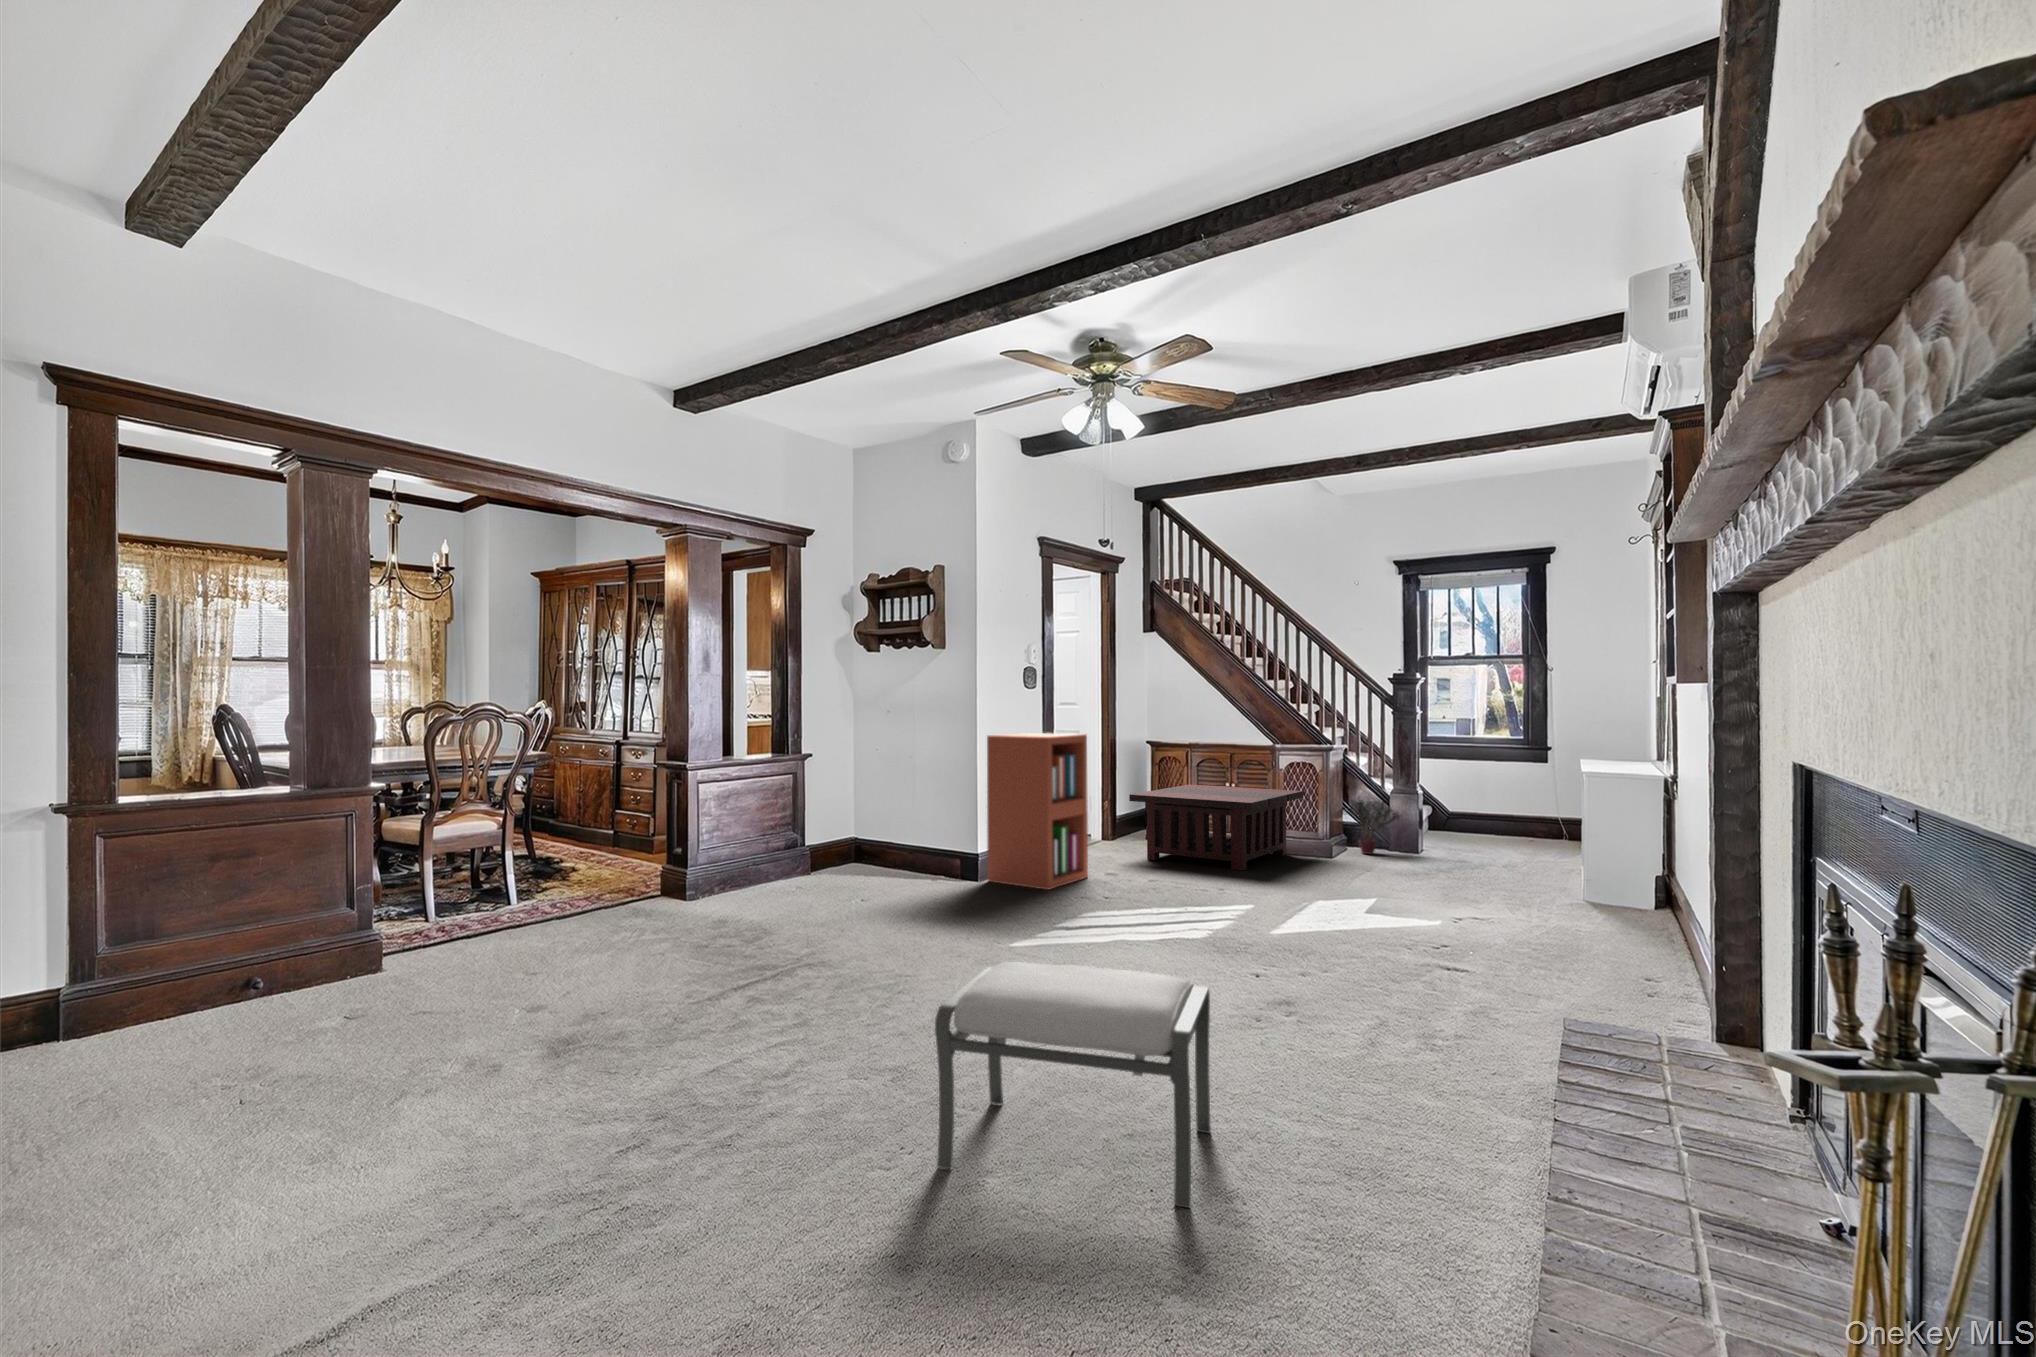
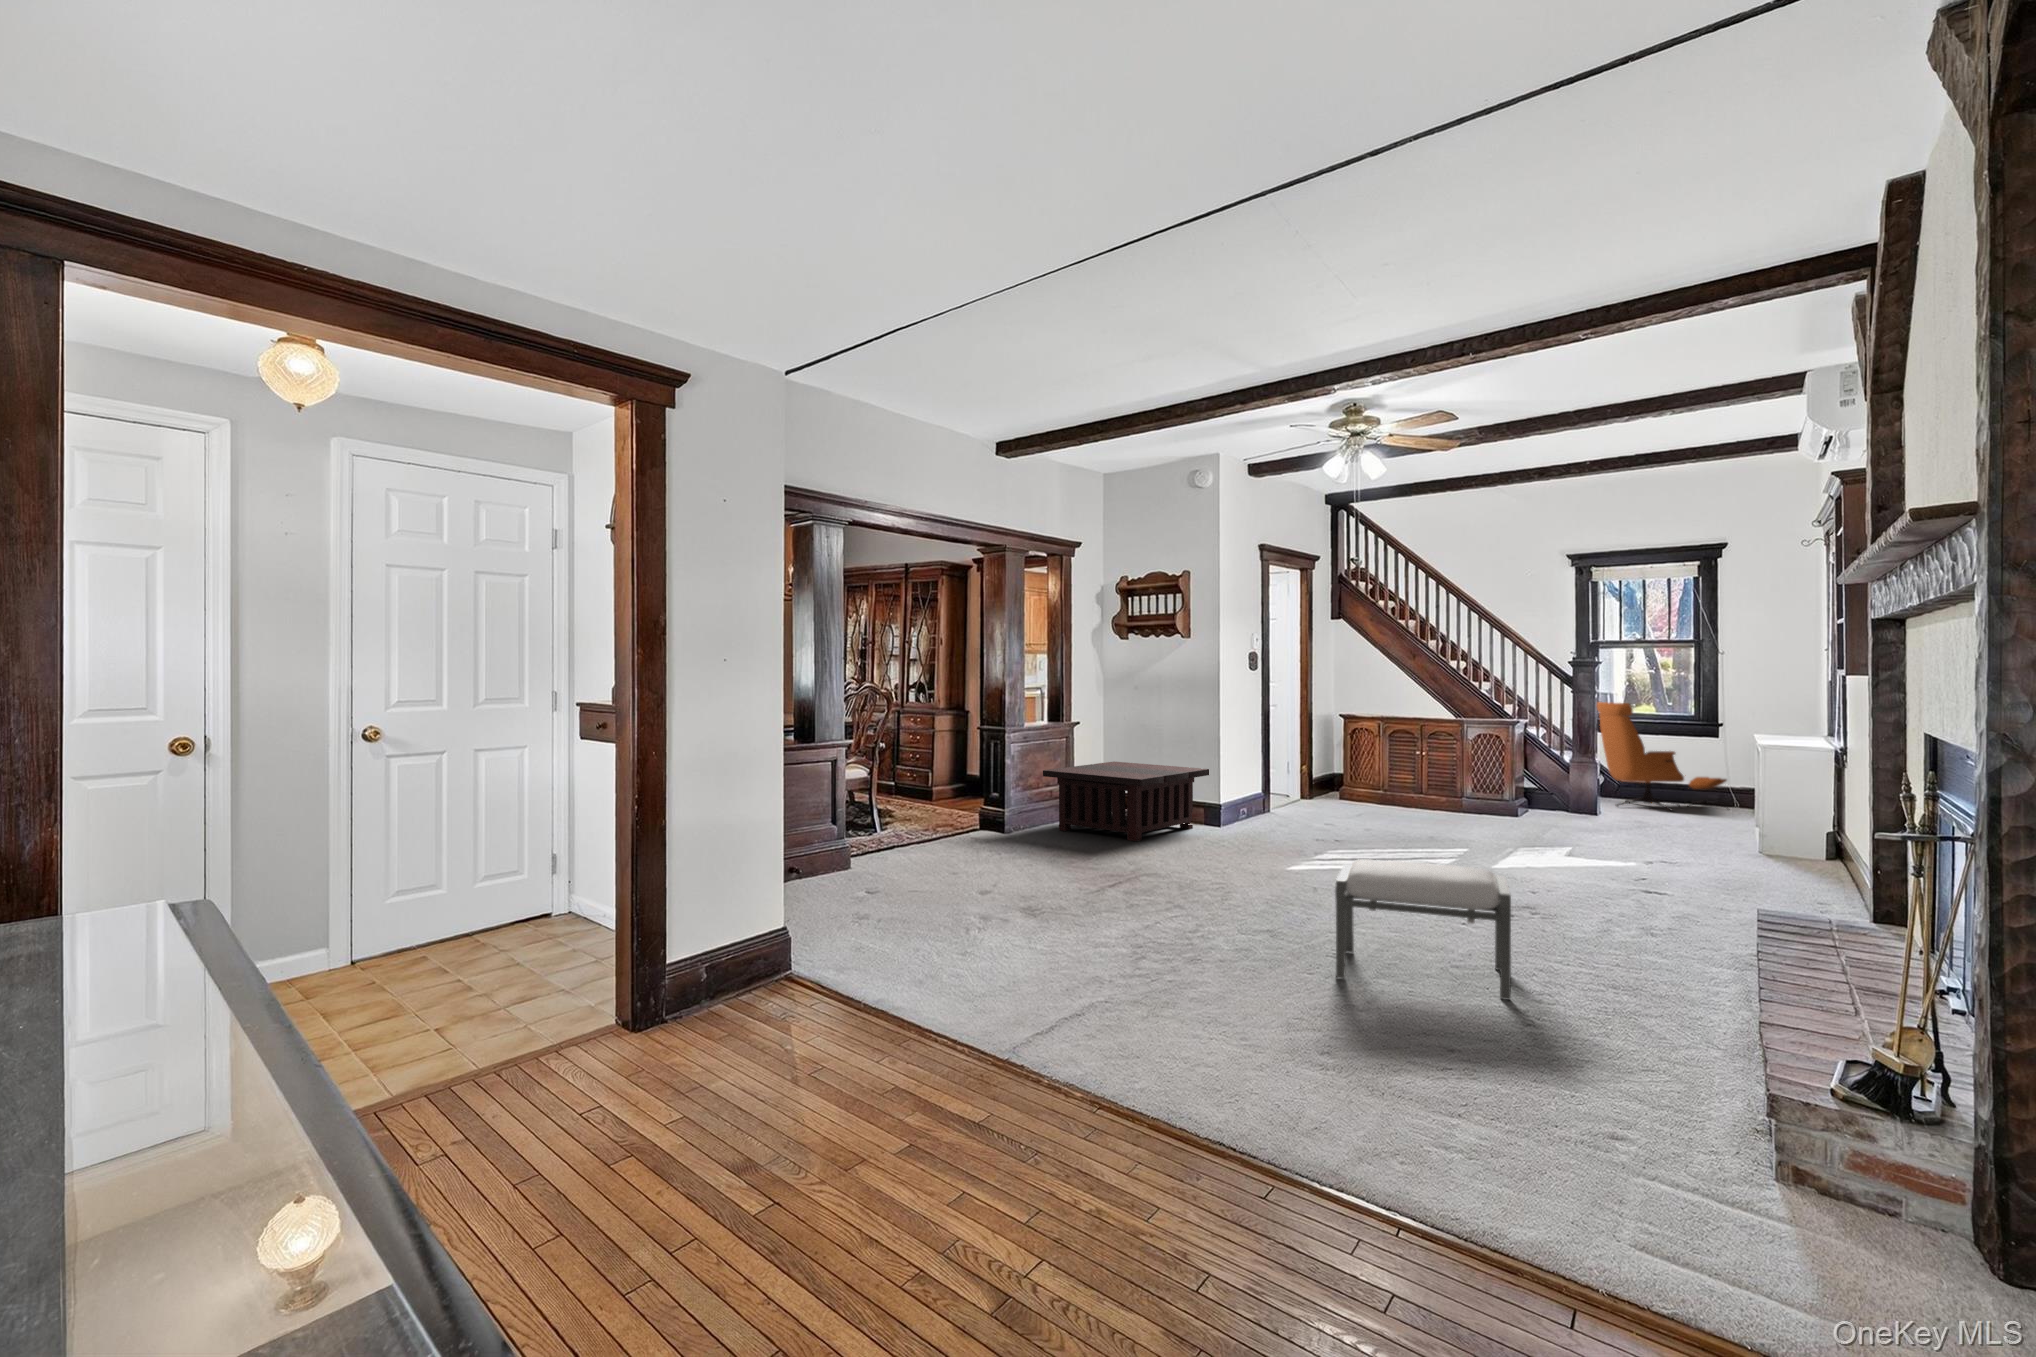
lounge chair: none [1421,723,1571,846] -> present [1597,702,1728,811]
bookshelf: present [987,733,1088,890] -> none [1229,708,1312,835]
coffee table: present [1129,784,1303,870] -> present [1043,762,1209,841]
potted plant: present [1344,800,1400,854] -> none [1524,766,1582,815]

